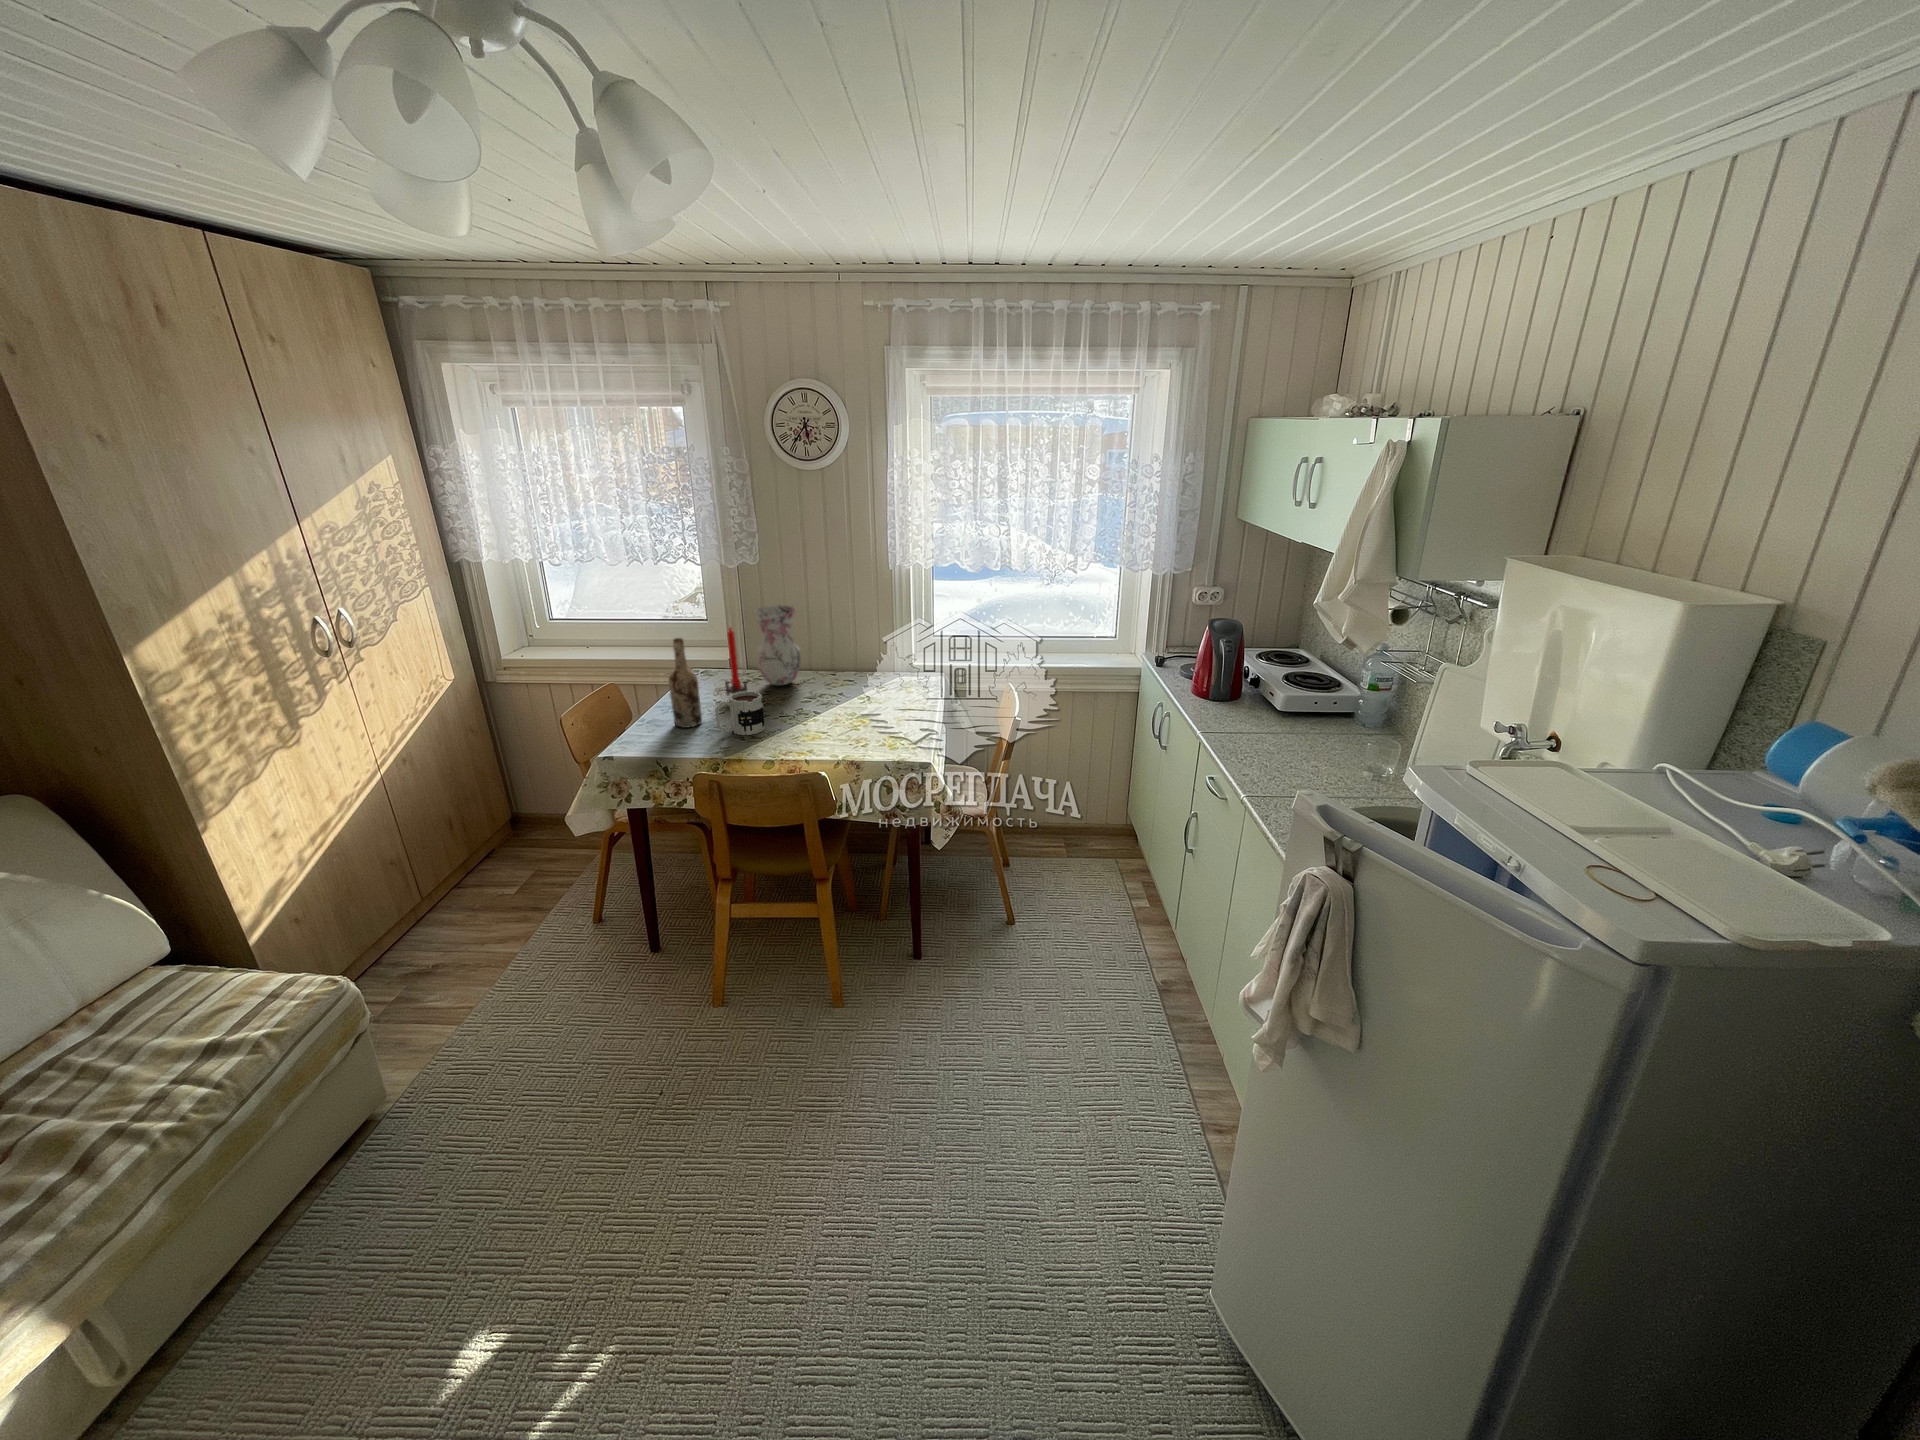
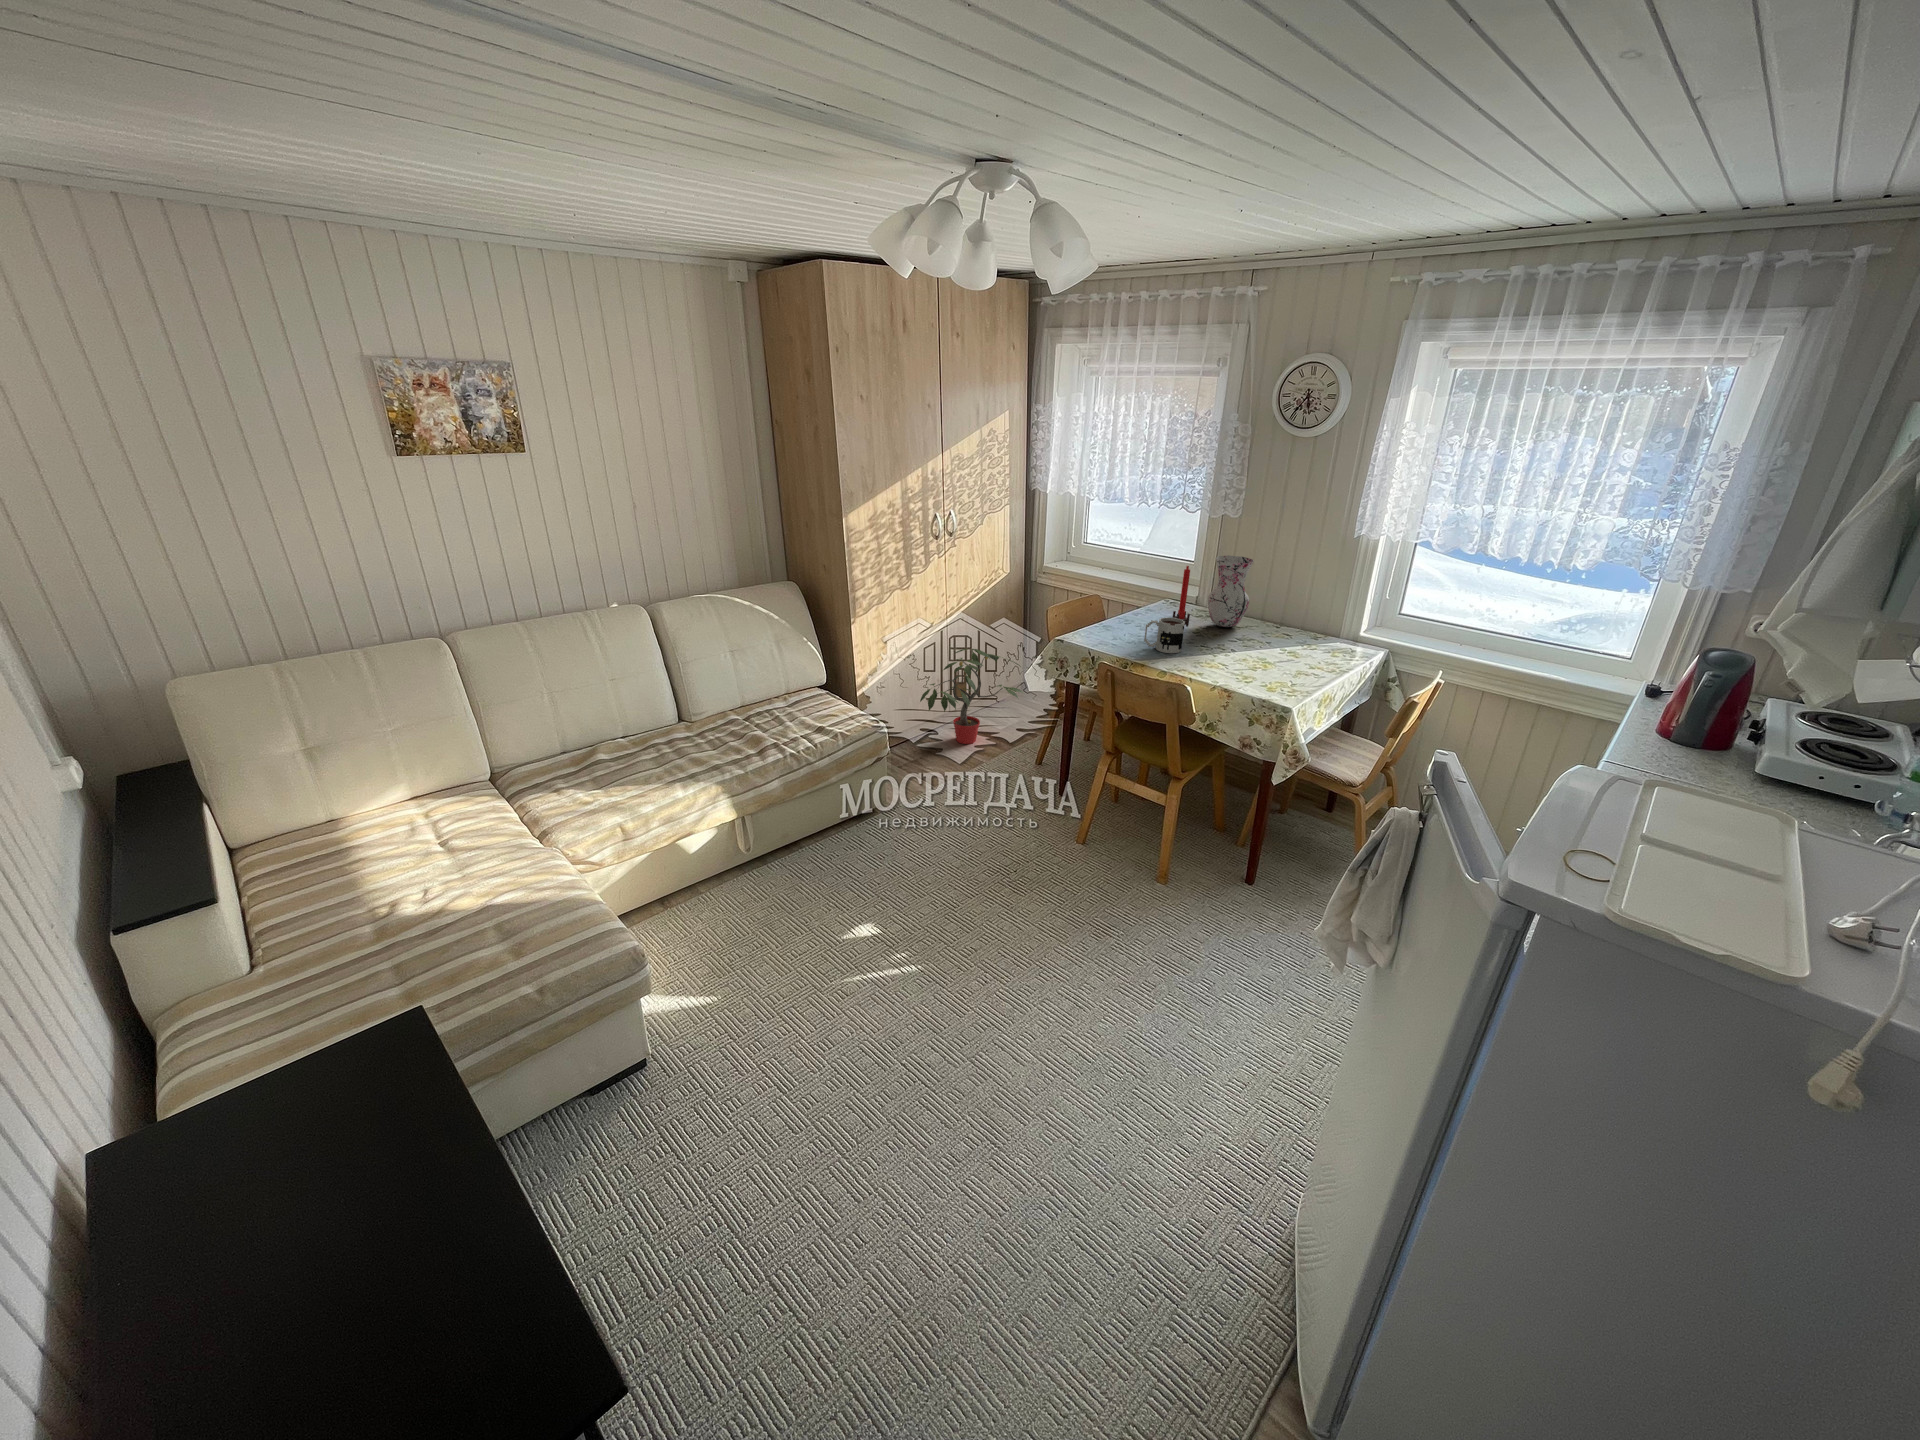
wine bottle: present [669,638,702,728] -> none [1119,565,1145,638]
potted plant: none [380,792,542,930] -> present [920,649,1023,744]

